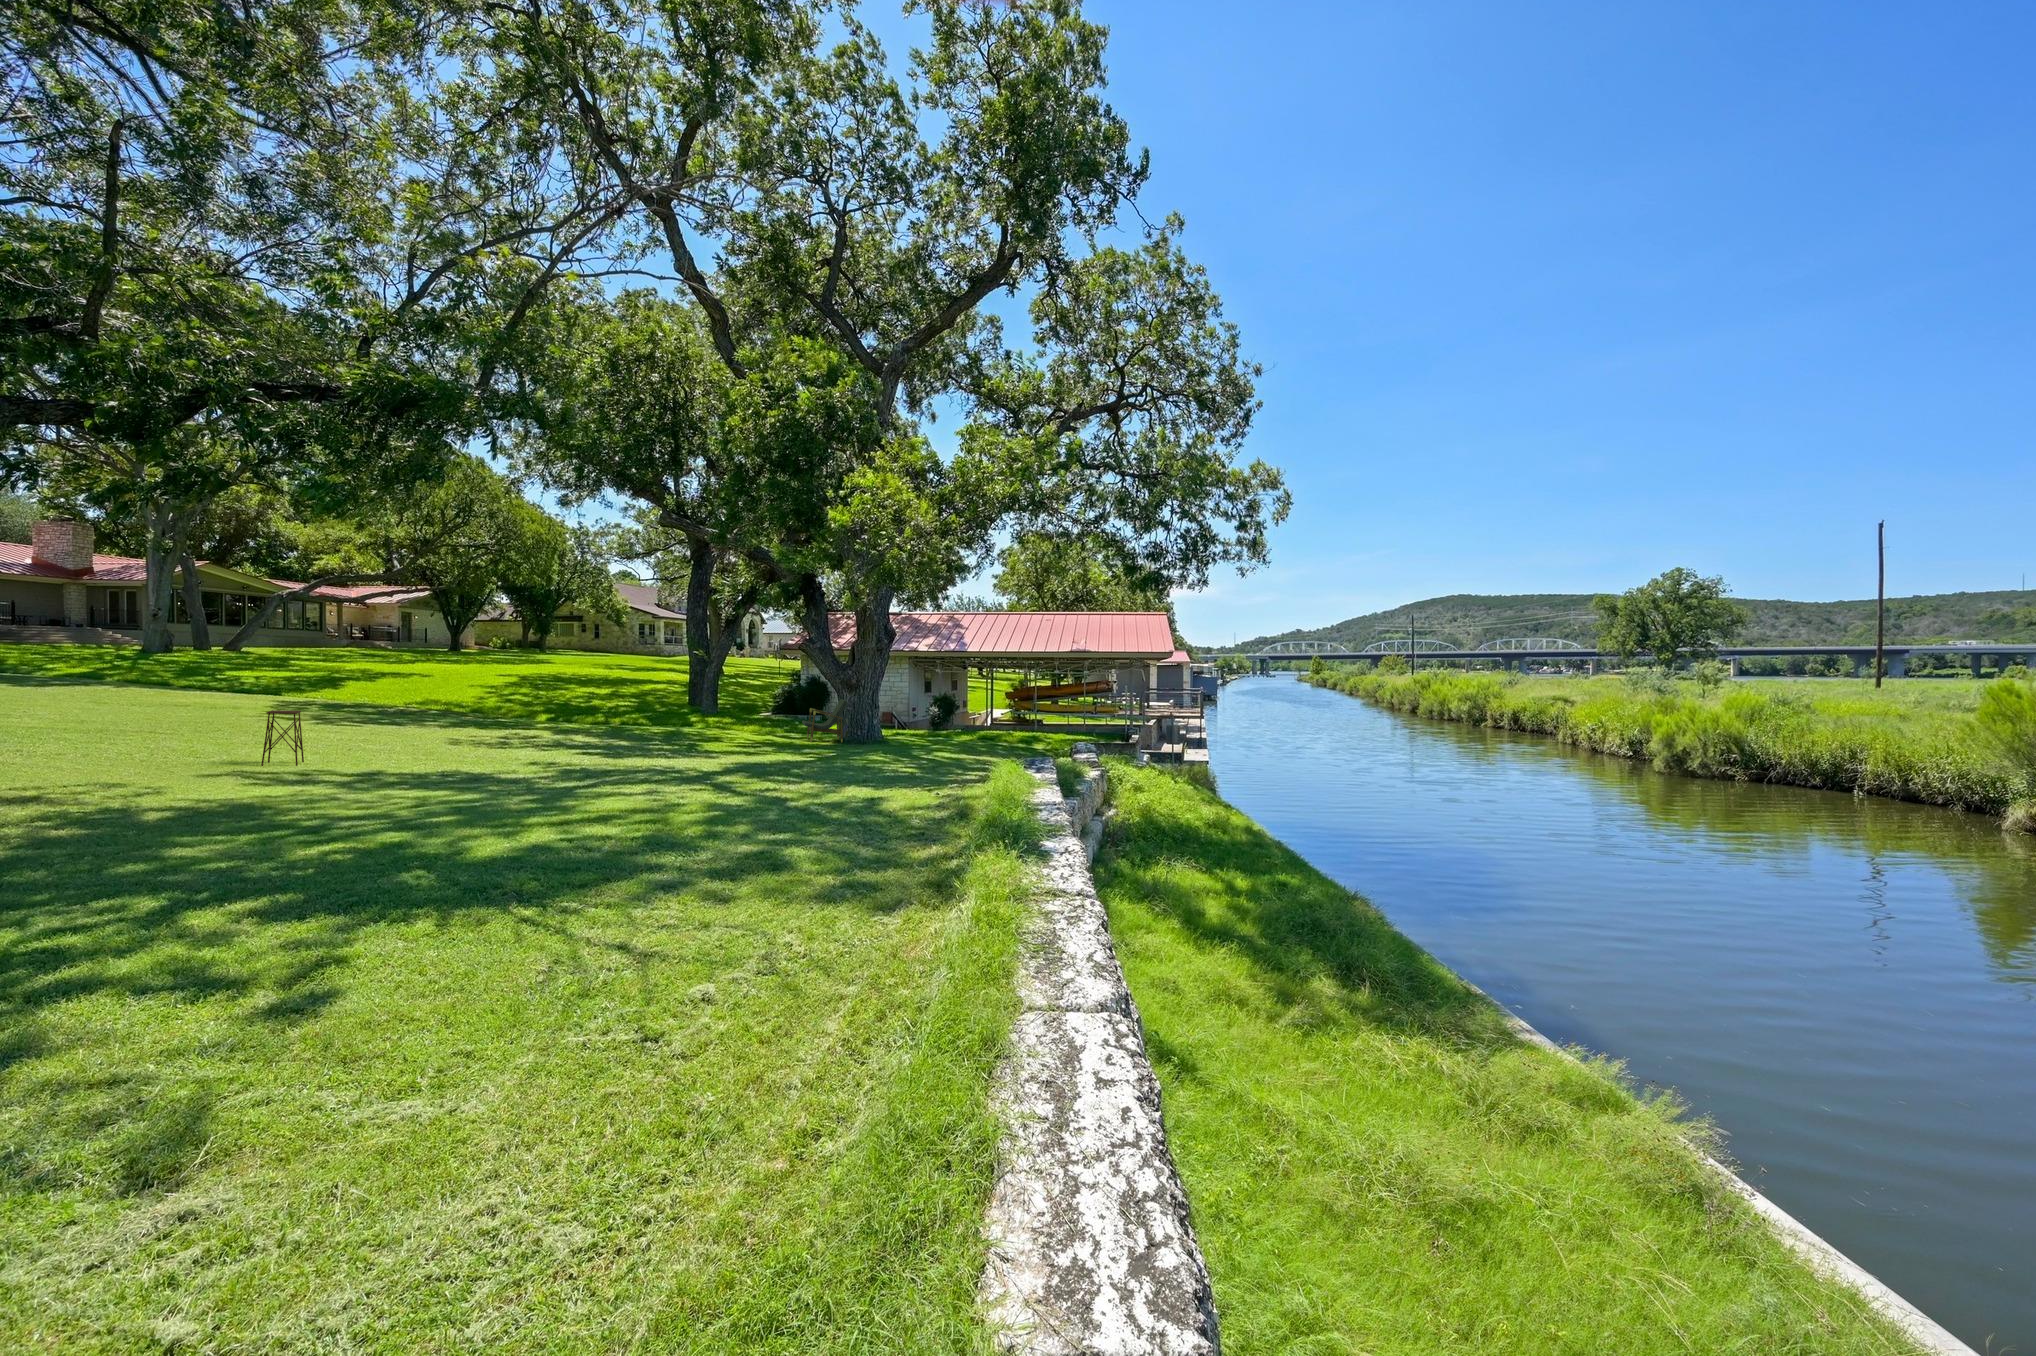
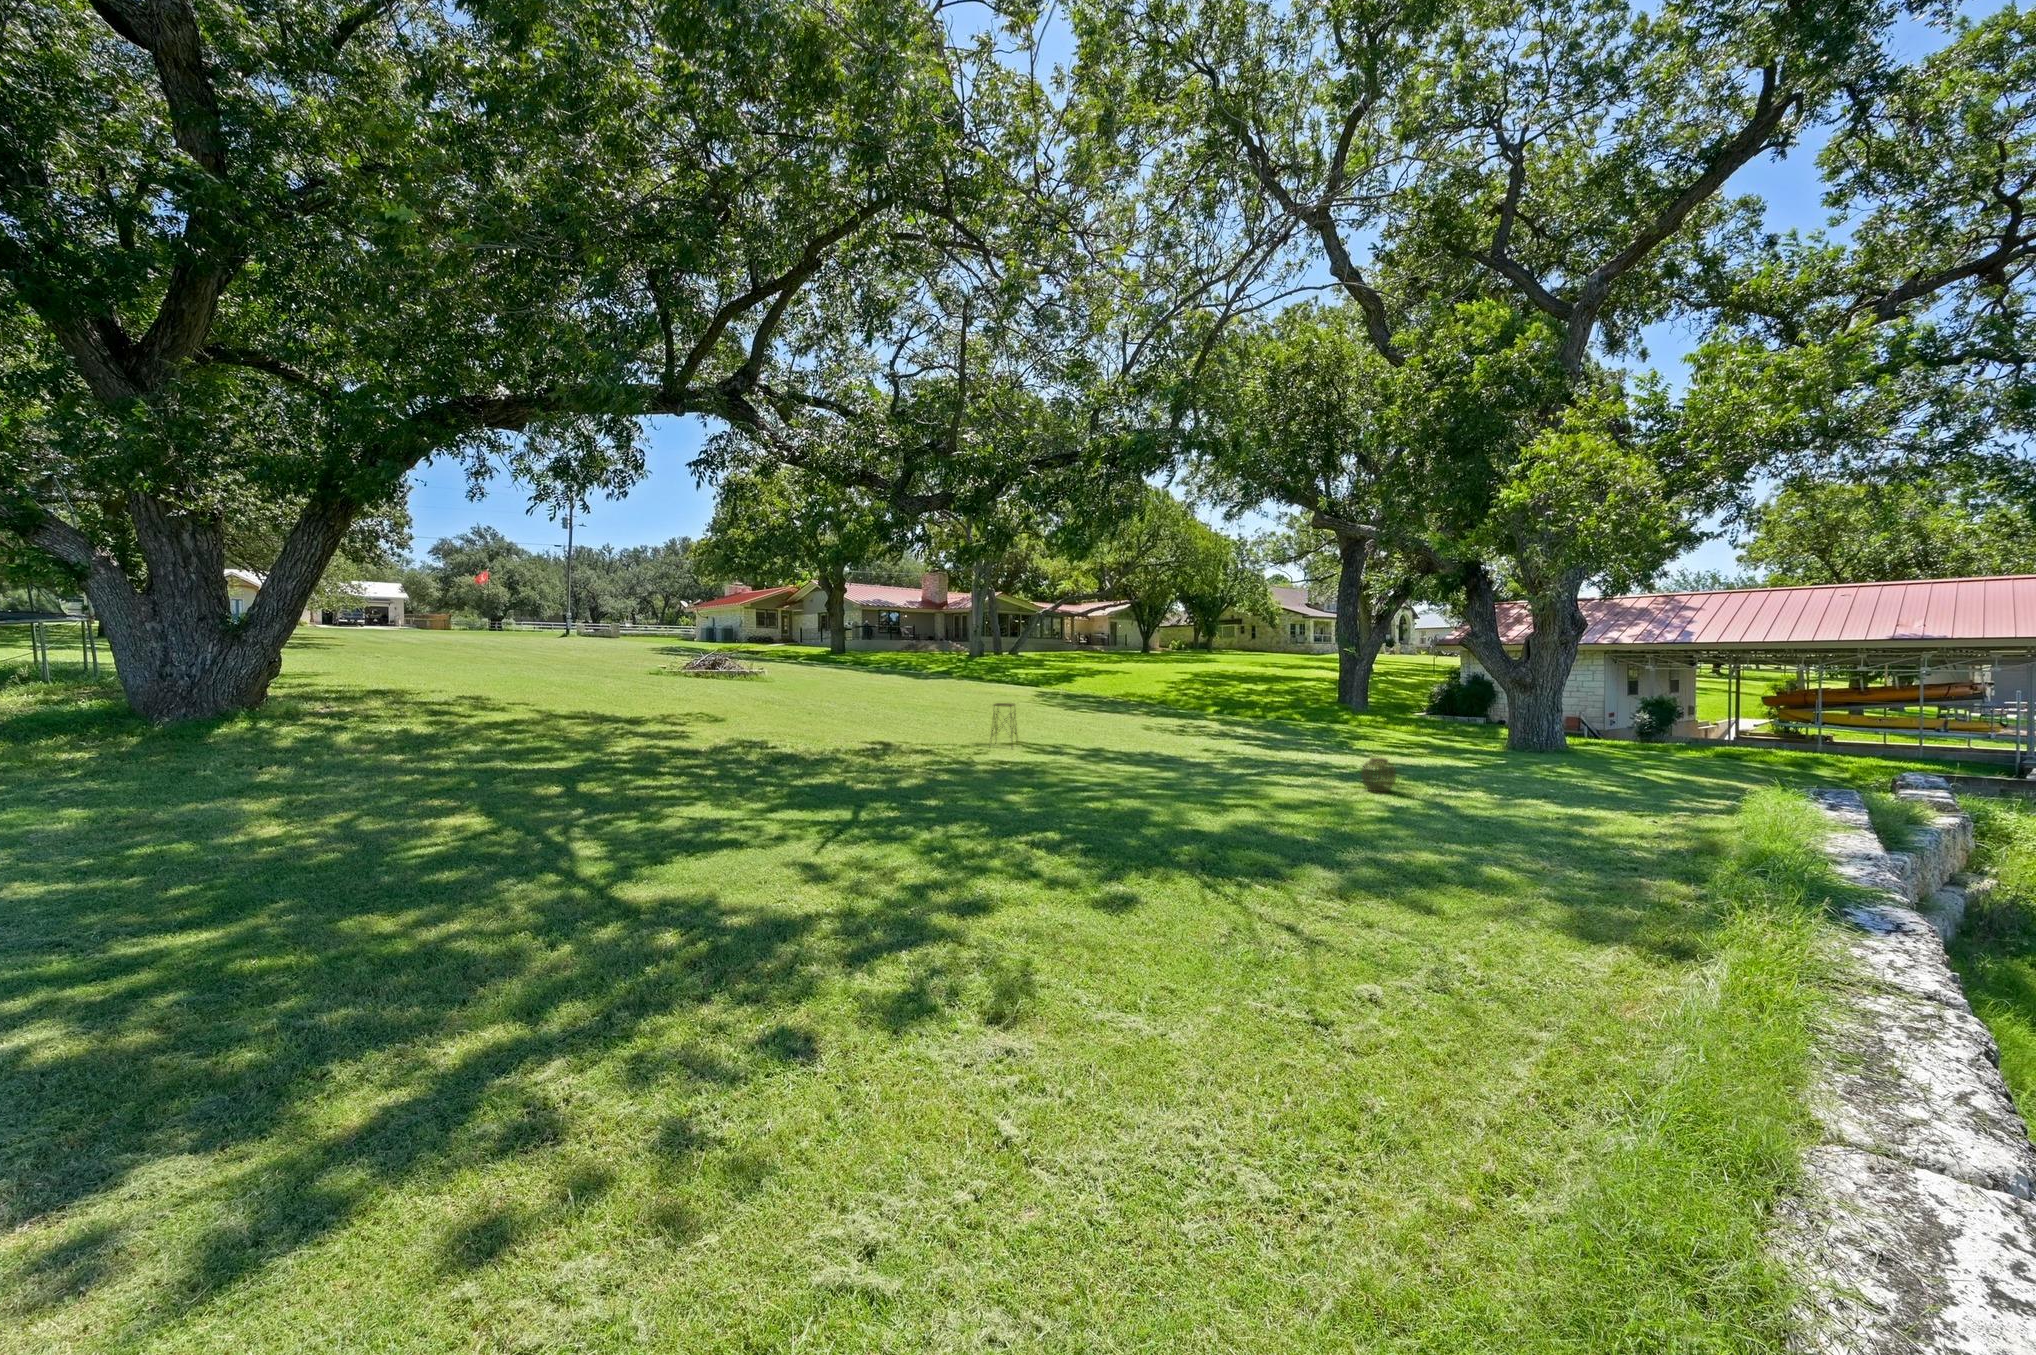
lounge chair: present [802,699,847,742] -> none [1466,700,1523,749]
woven basket: none [713,750,743,781] -> present [1362,758,1396,793]

